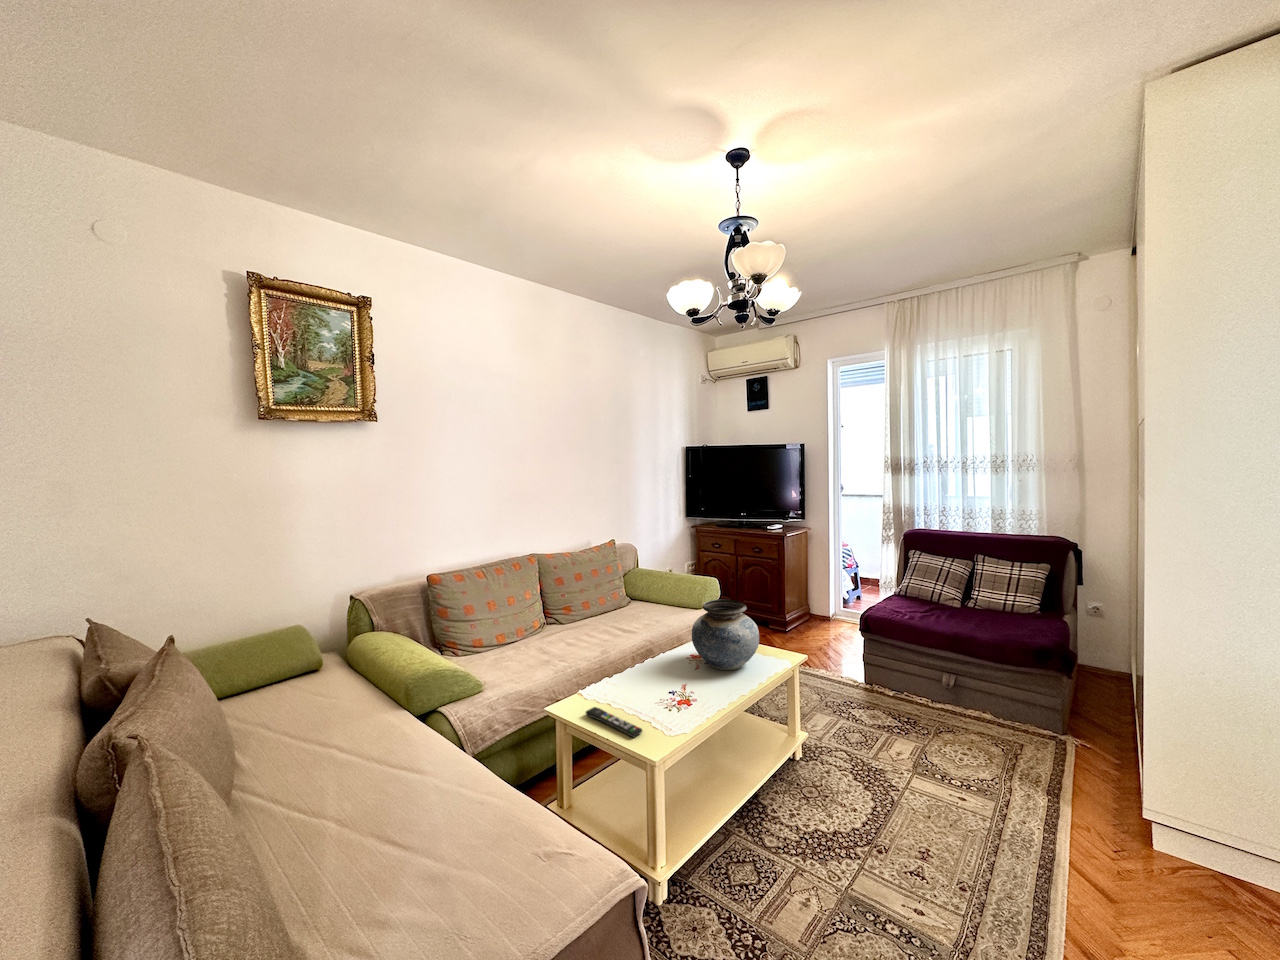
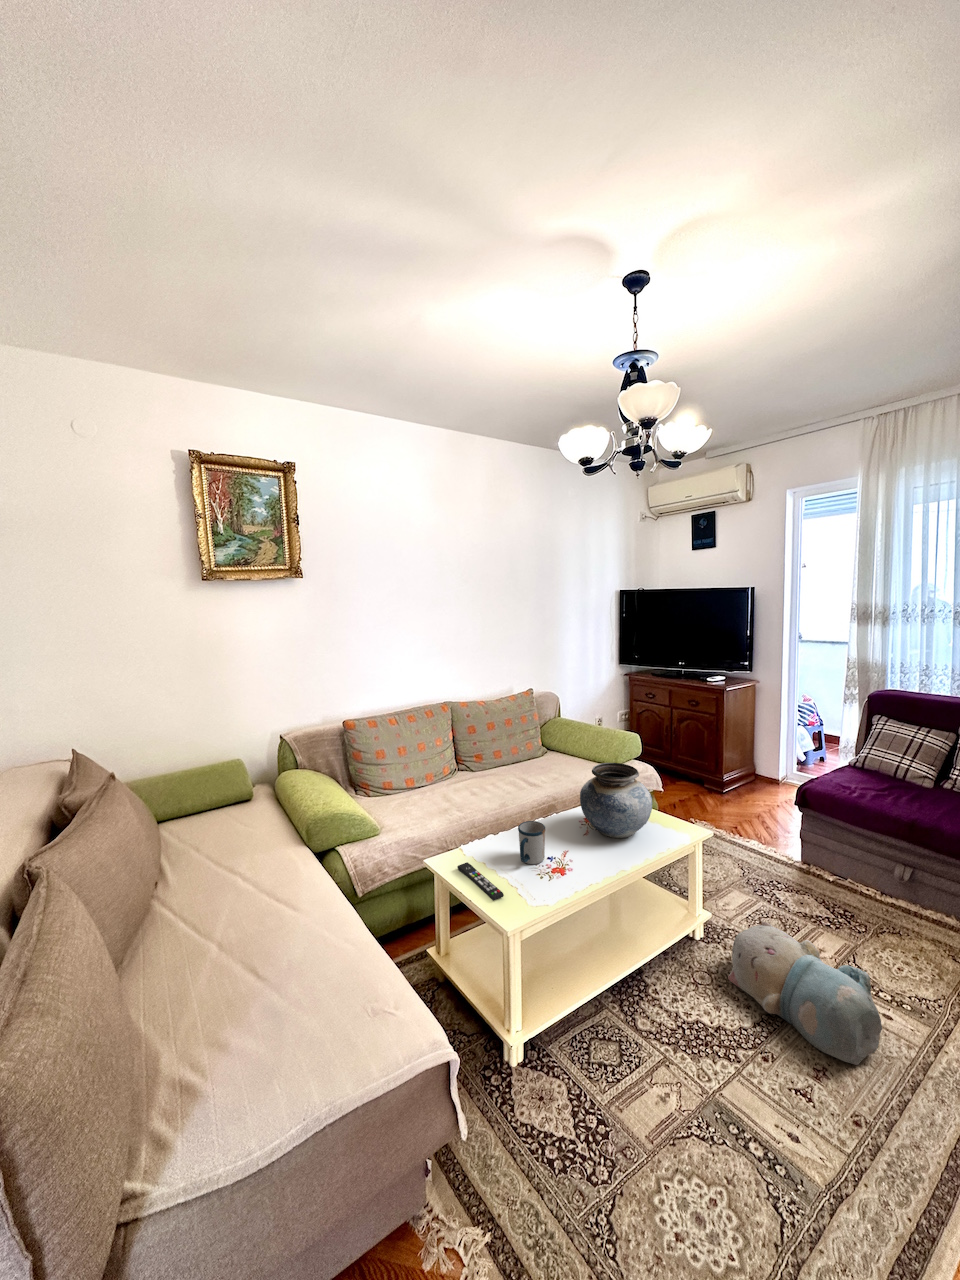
mug: none [643,659,670,701] -> present [518,821,546,864]
plush toy: none [834,734,963,840] -> present [728,922,882,1065]

